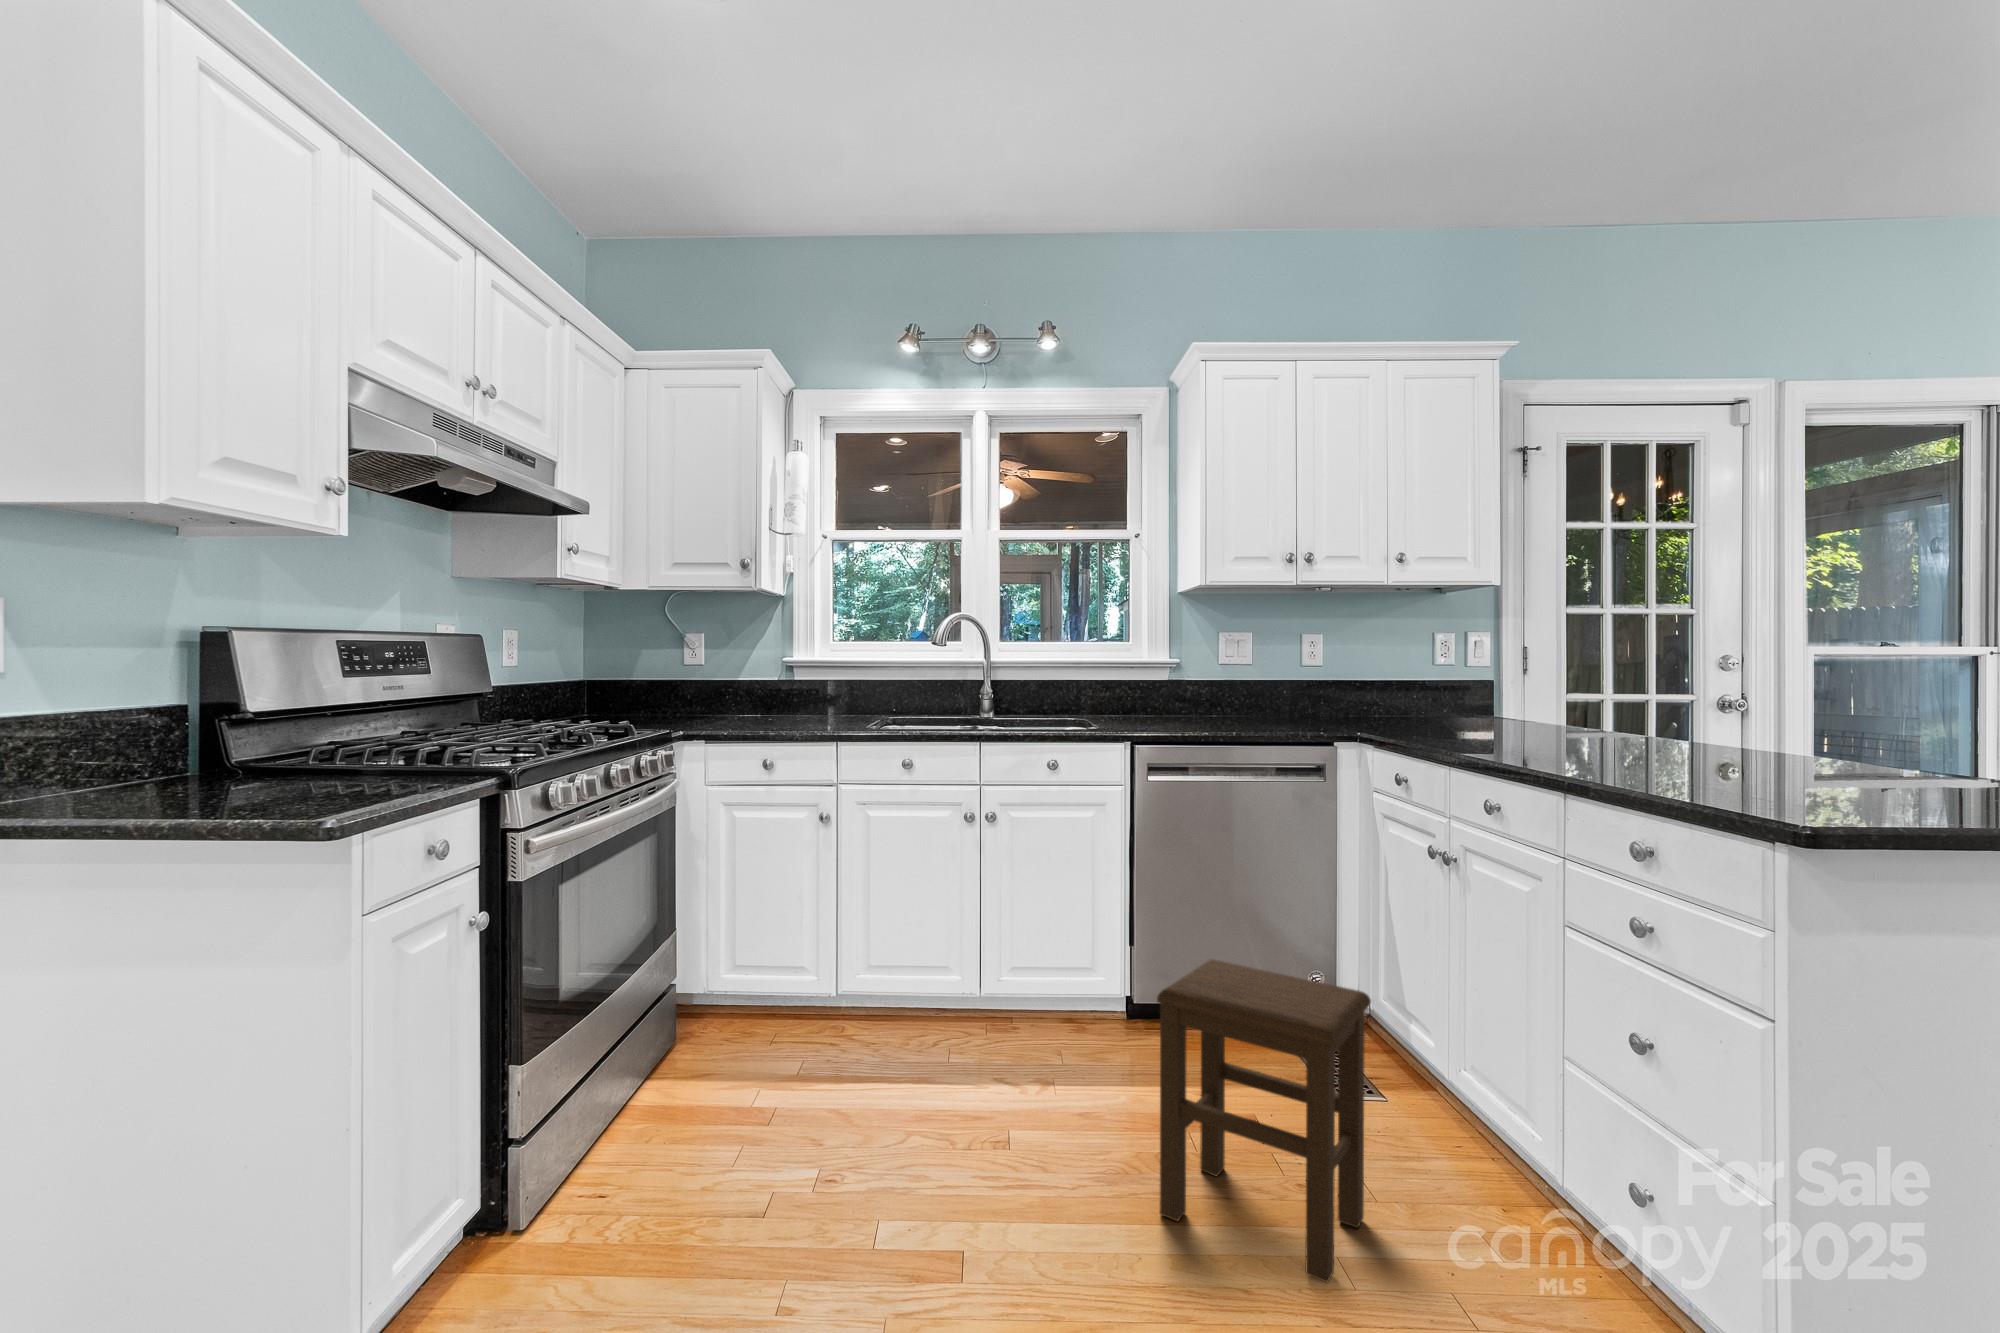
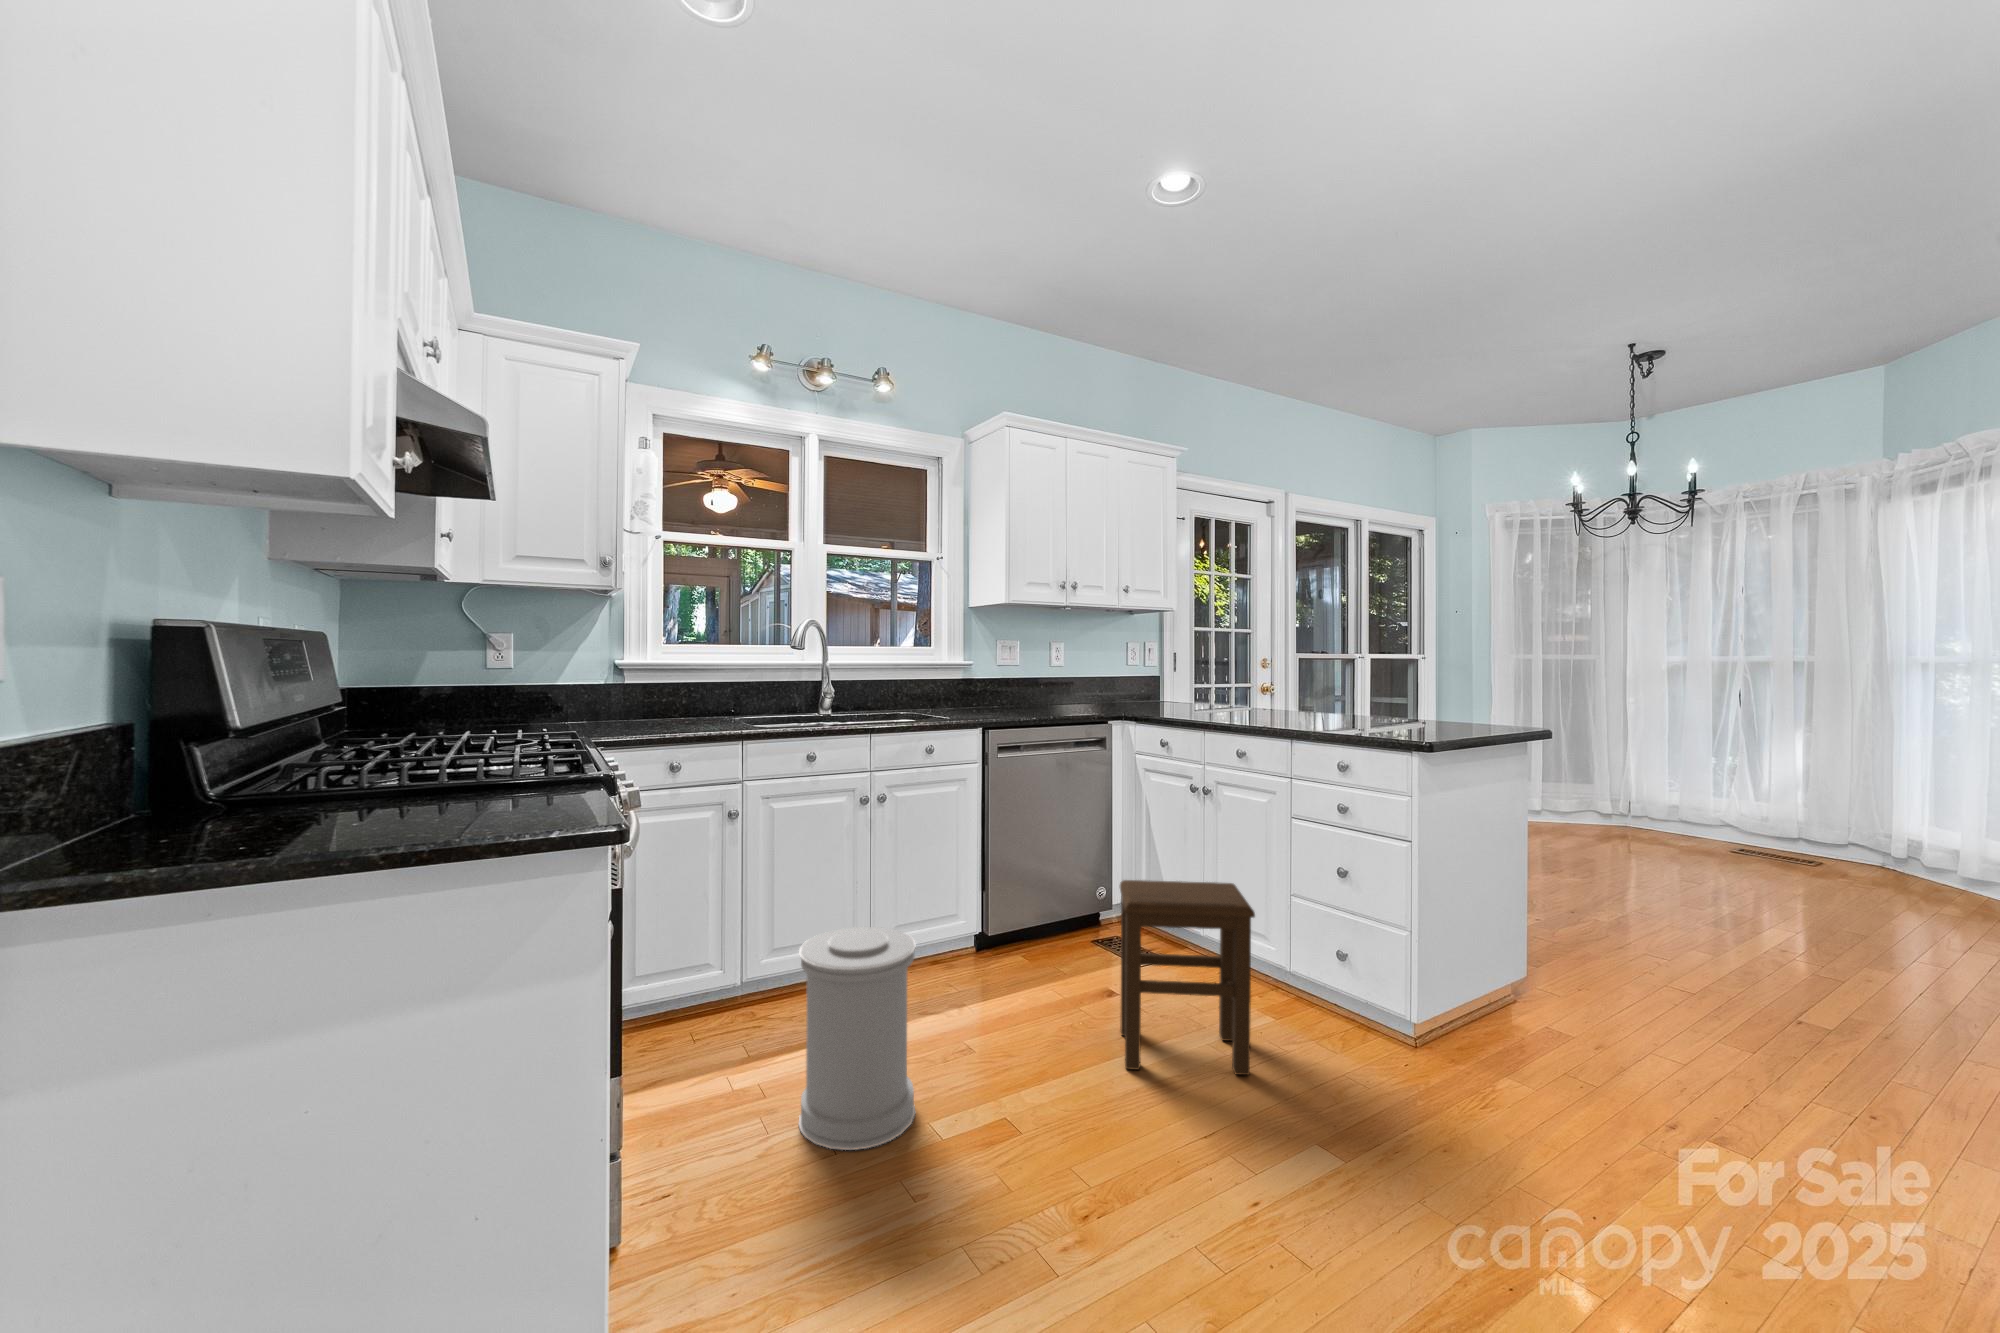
trash can: none [757,956,888,1204] -> present [799,927,916,1150]

